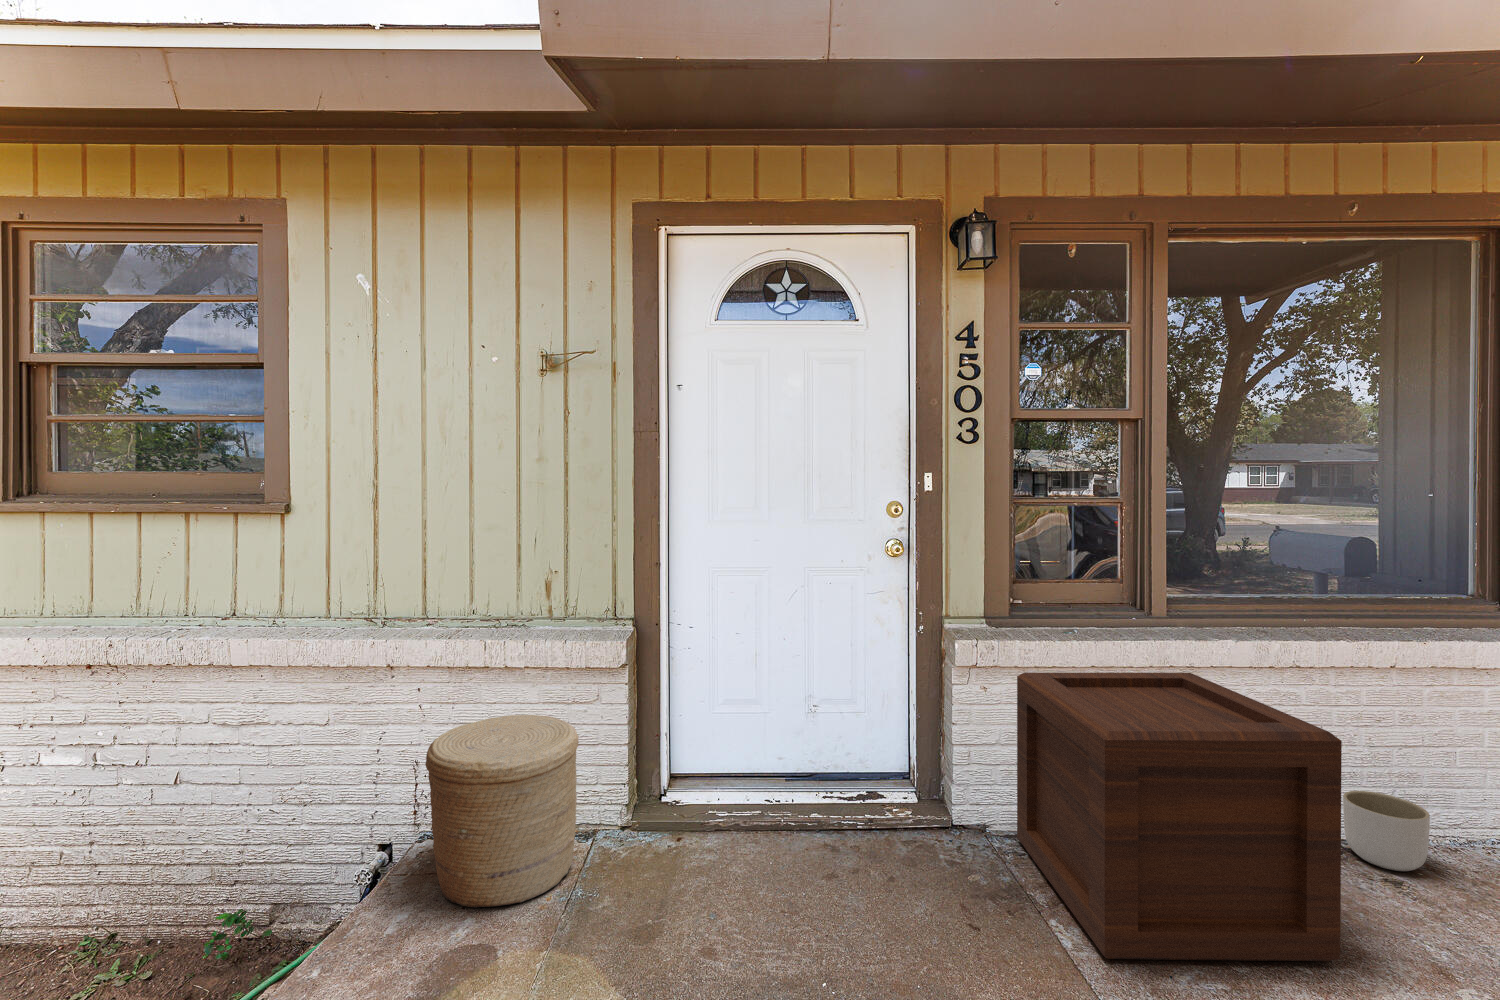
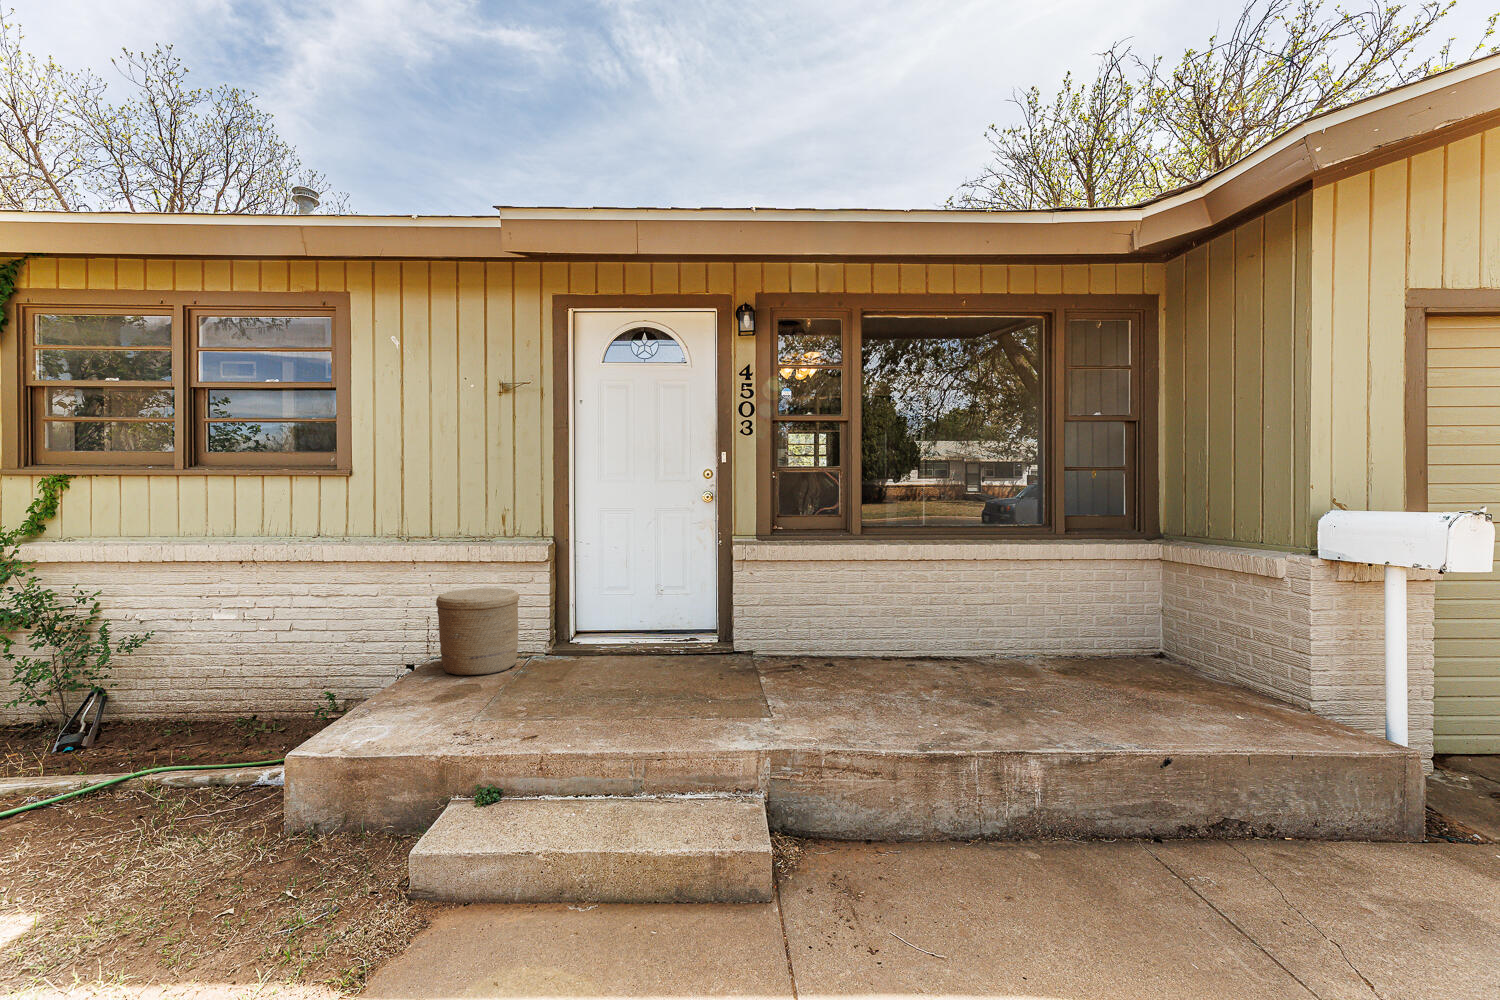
wooden crate: present [1017,673,1342,961] -> none [767,562,883,686]
planter: present [1343,791,1430,871] -> none [943,627,978,664]

